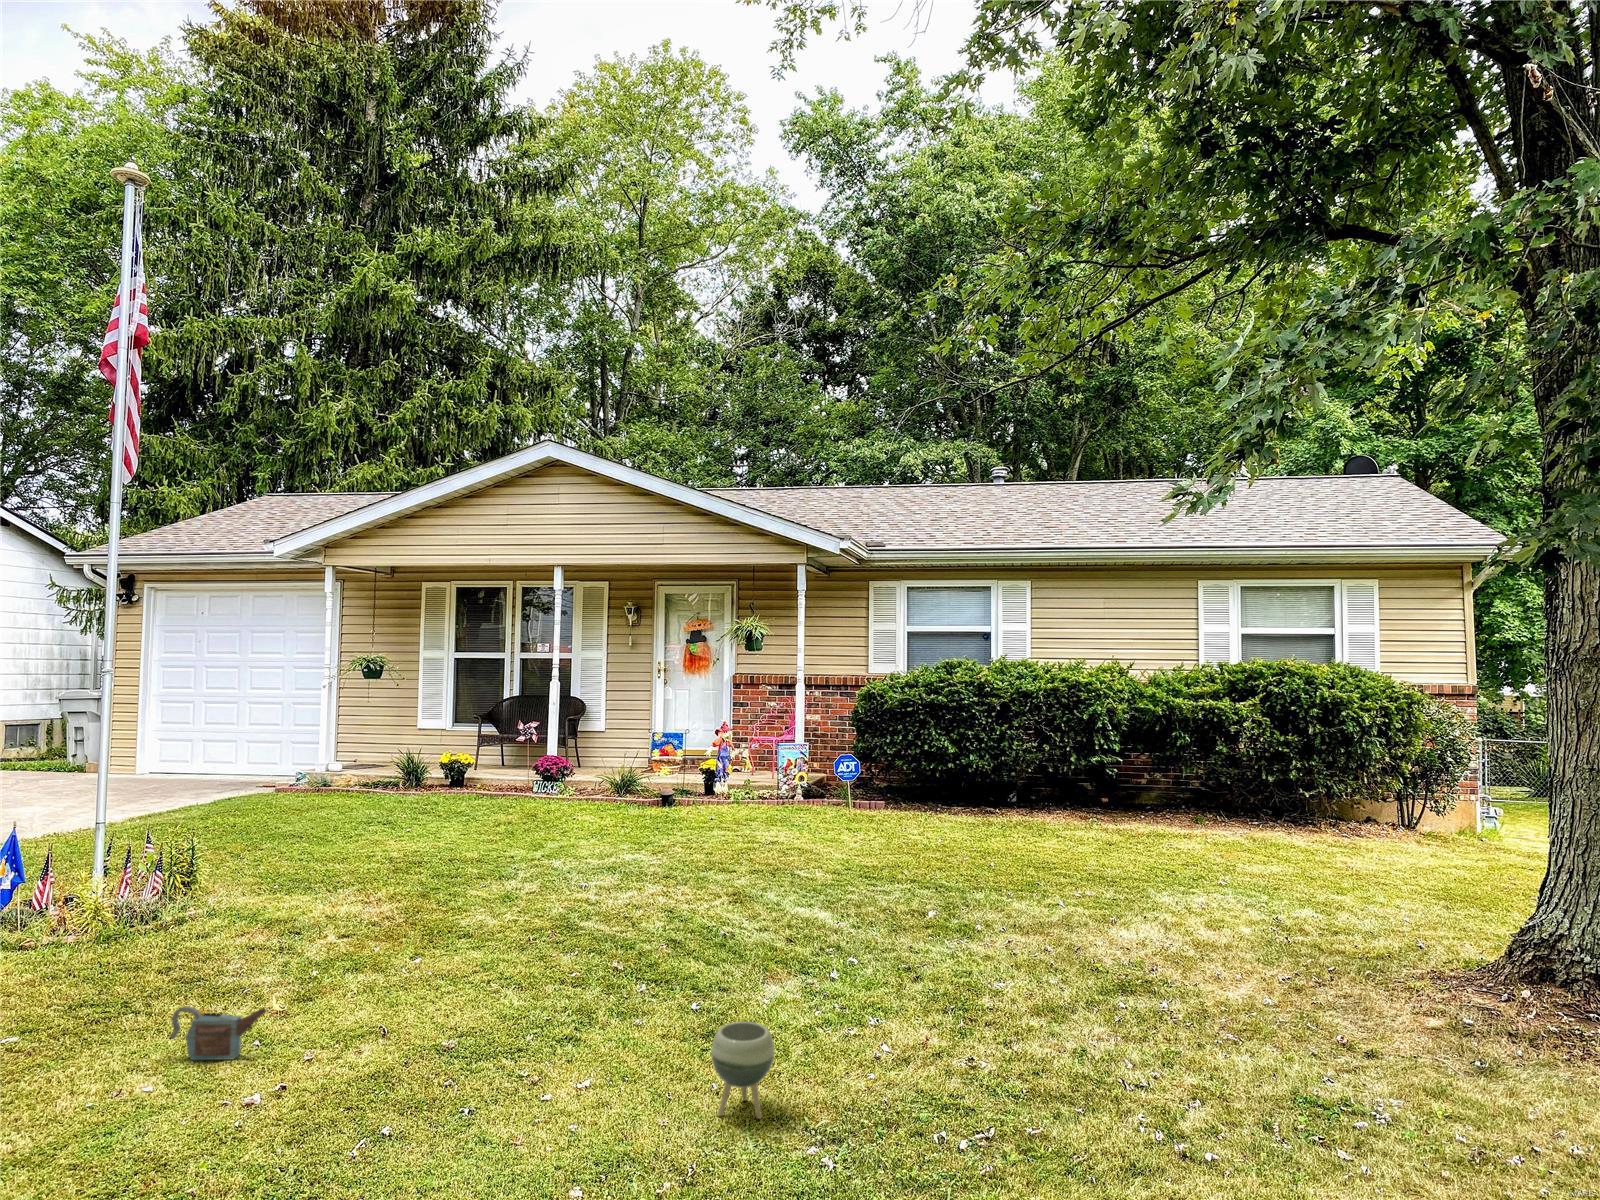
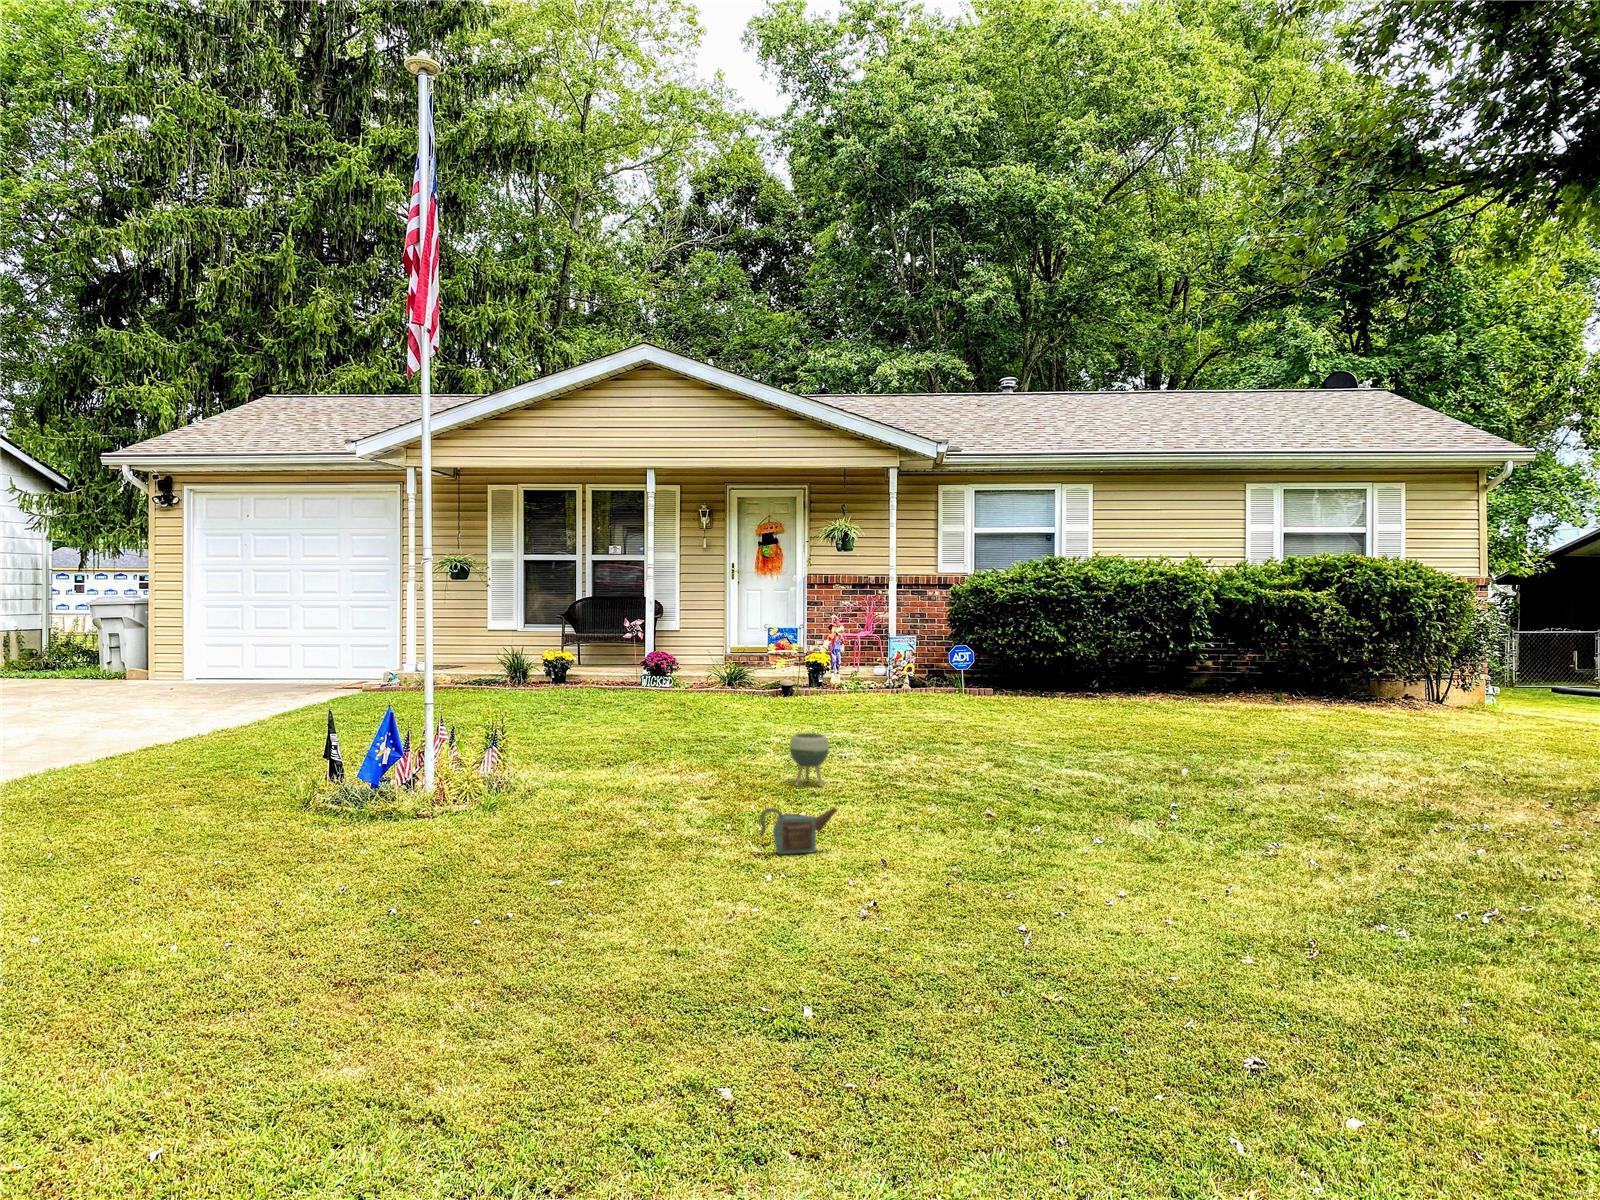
planter: present [711,1021,774,1119] -> present [789,733,829,786]

